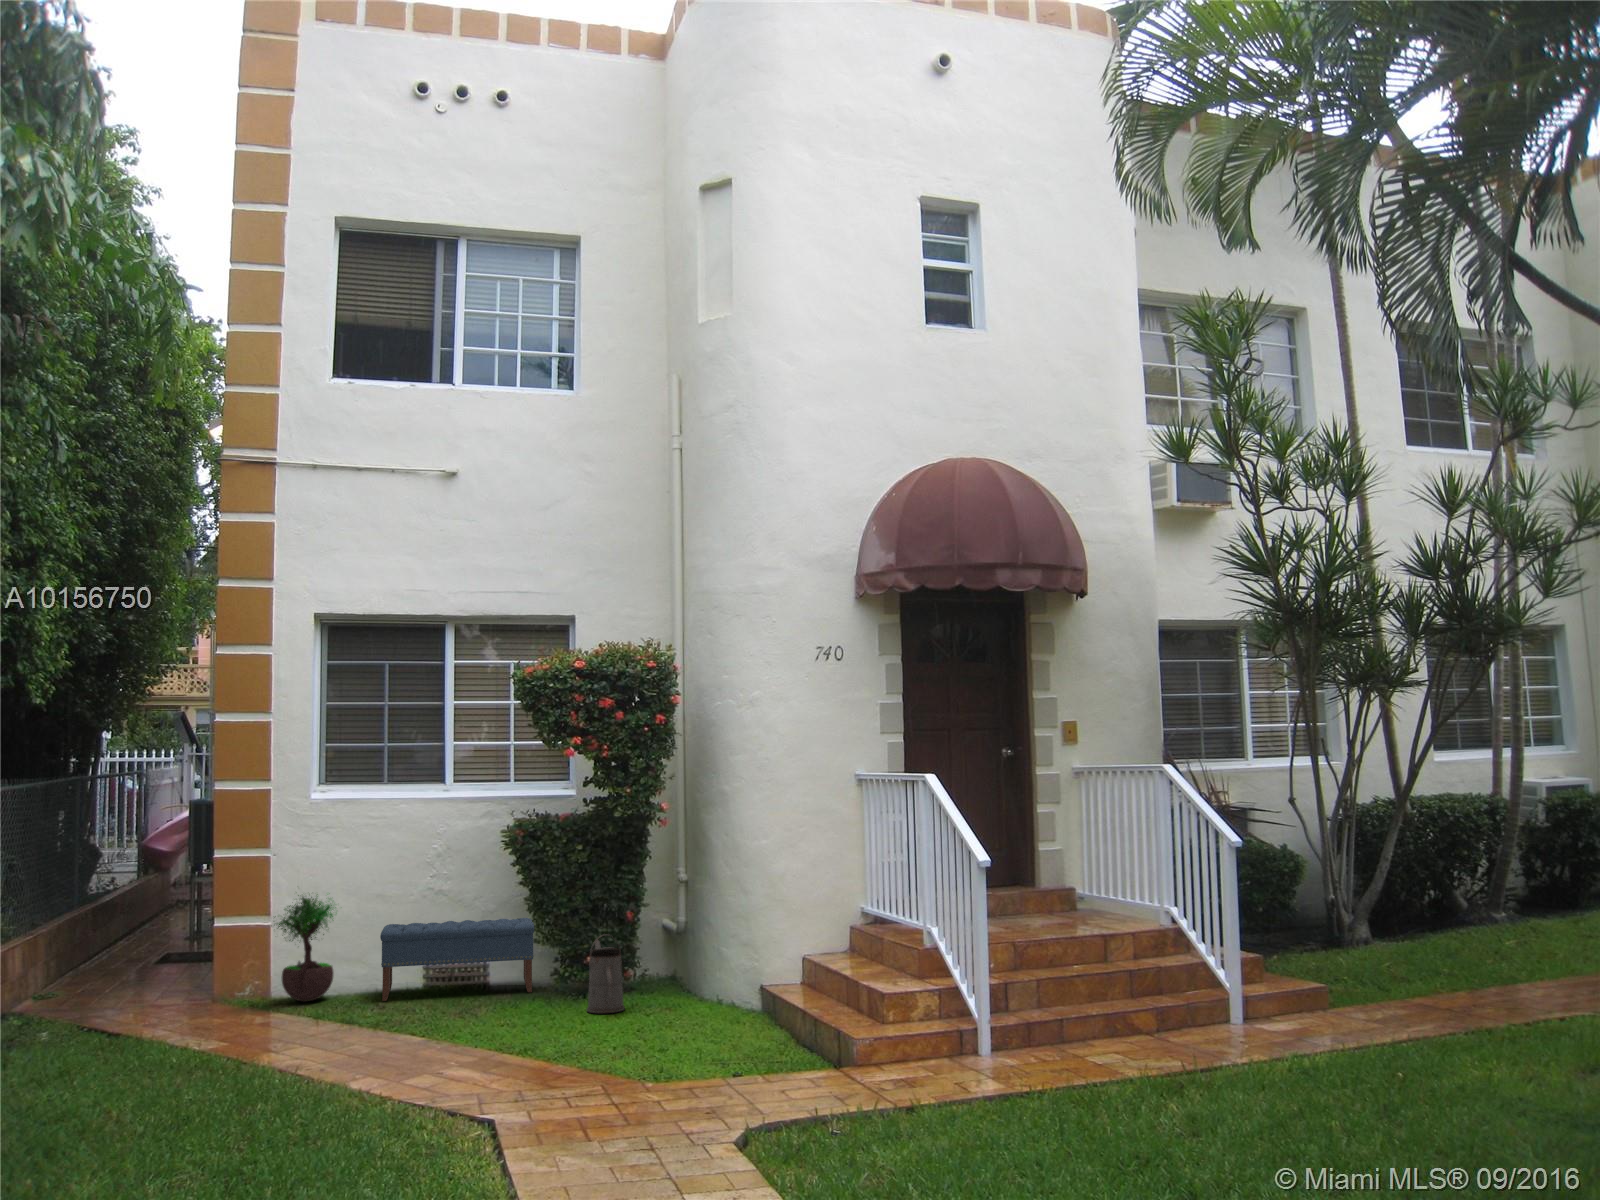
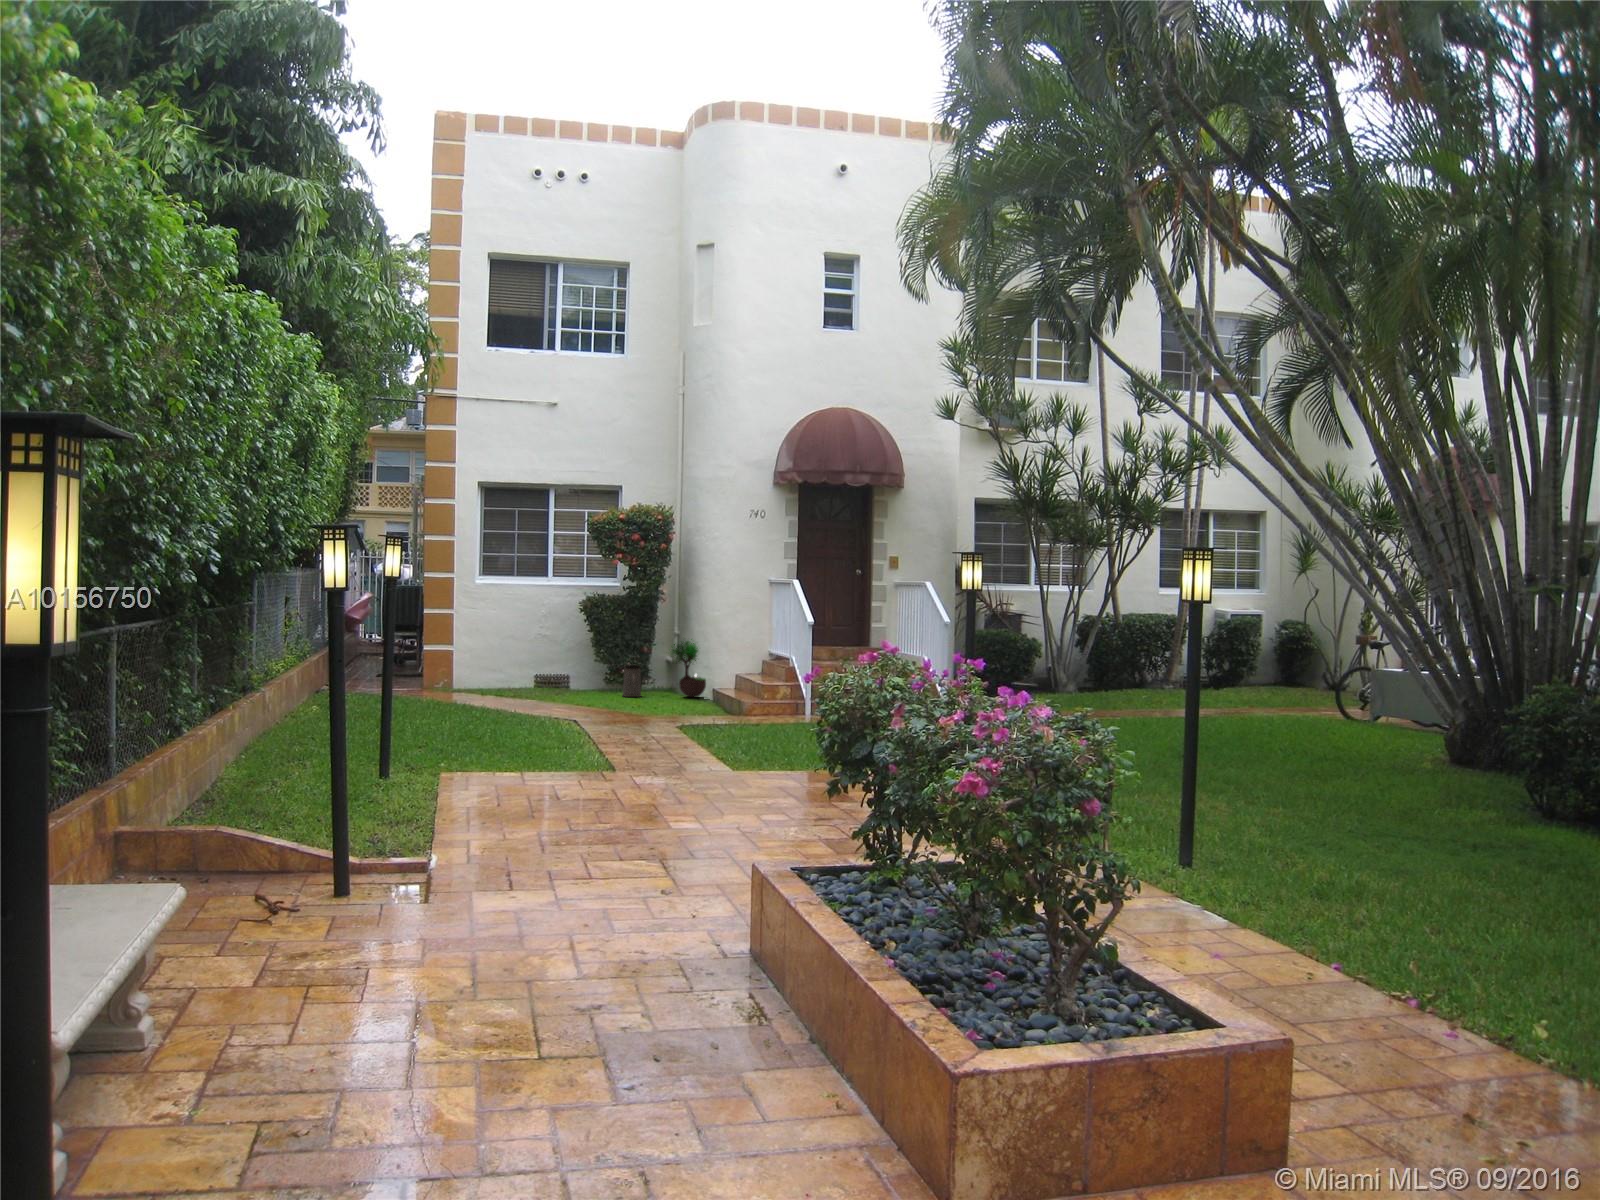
potted tree: present [271,894,336,1002] -> present [671,639,706,697]
bench: present [380,918,534,1001] -> none [515,651,596,690]

